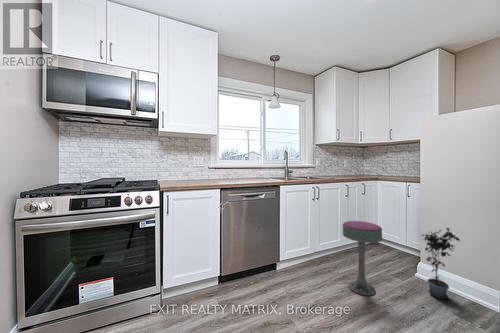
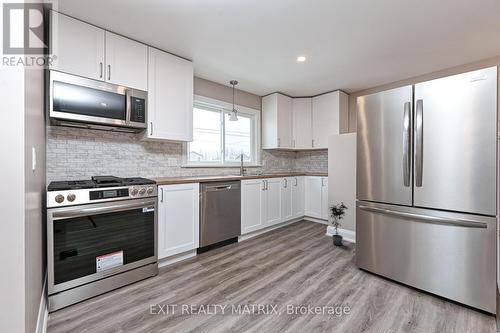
bar stool: present [343,221,382,295] -> none [284,202,307,249]

